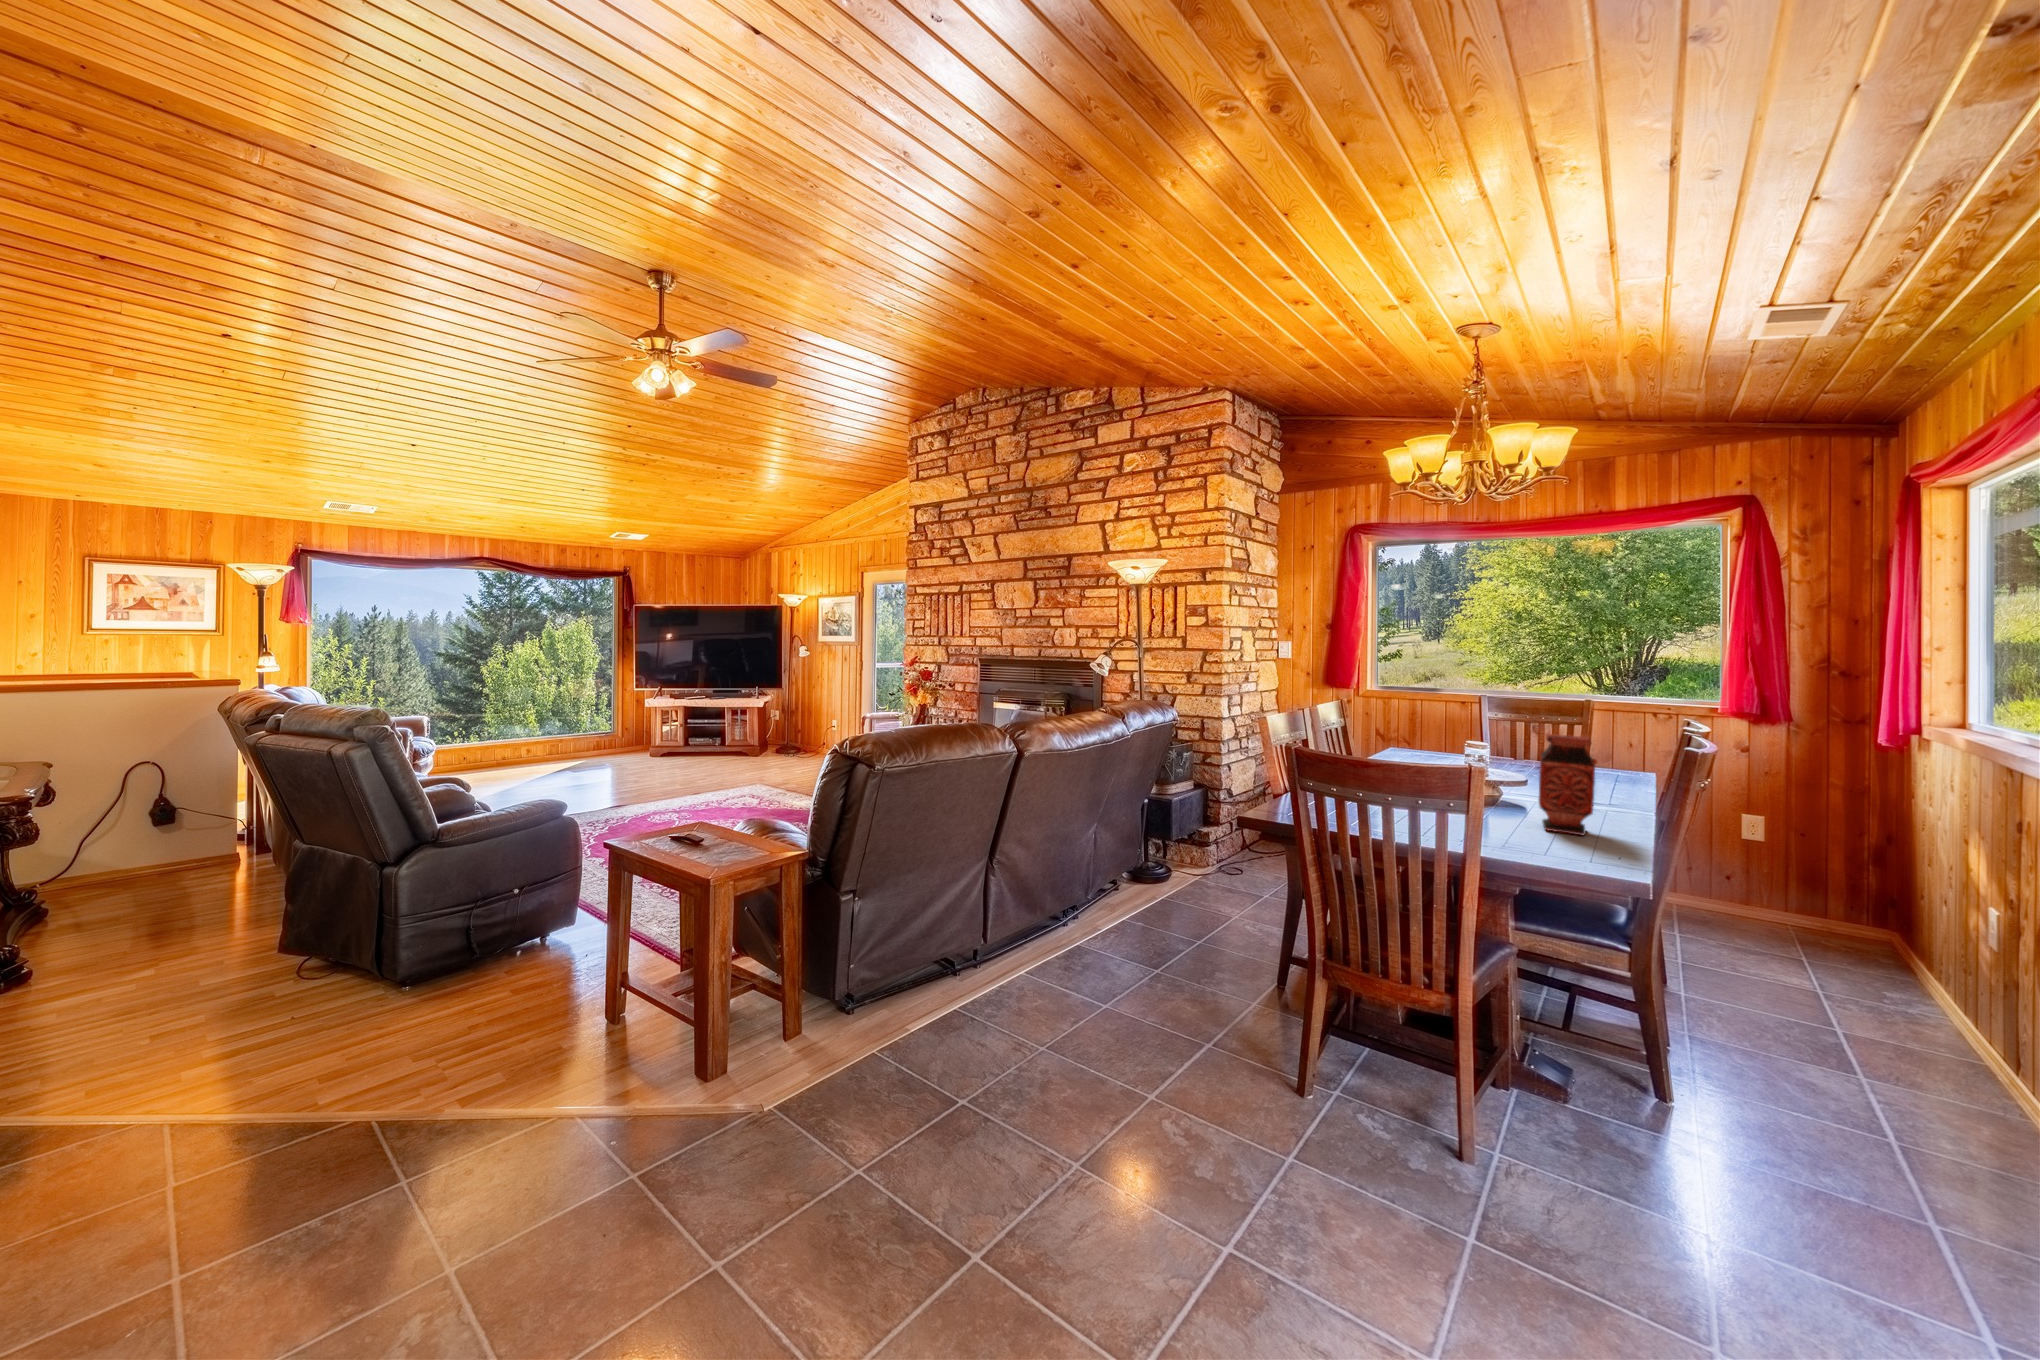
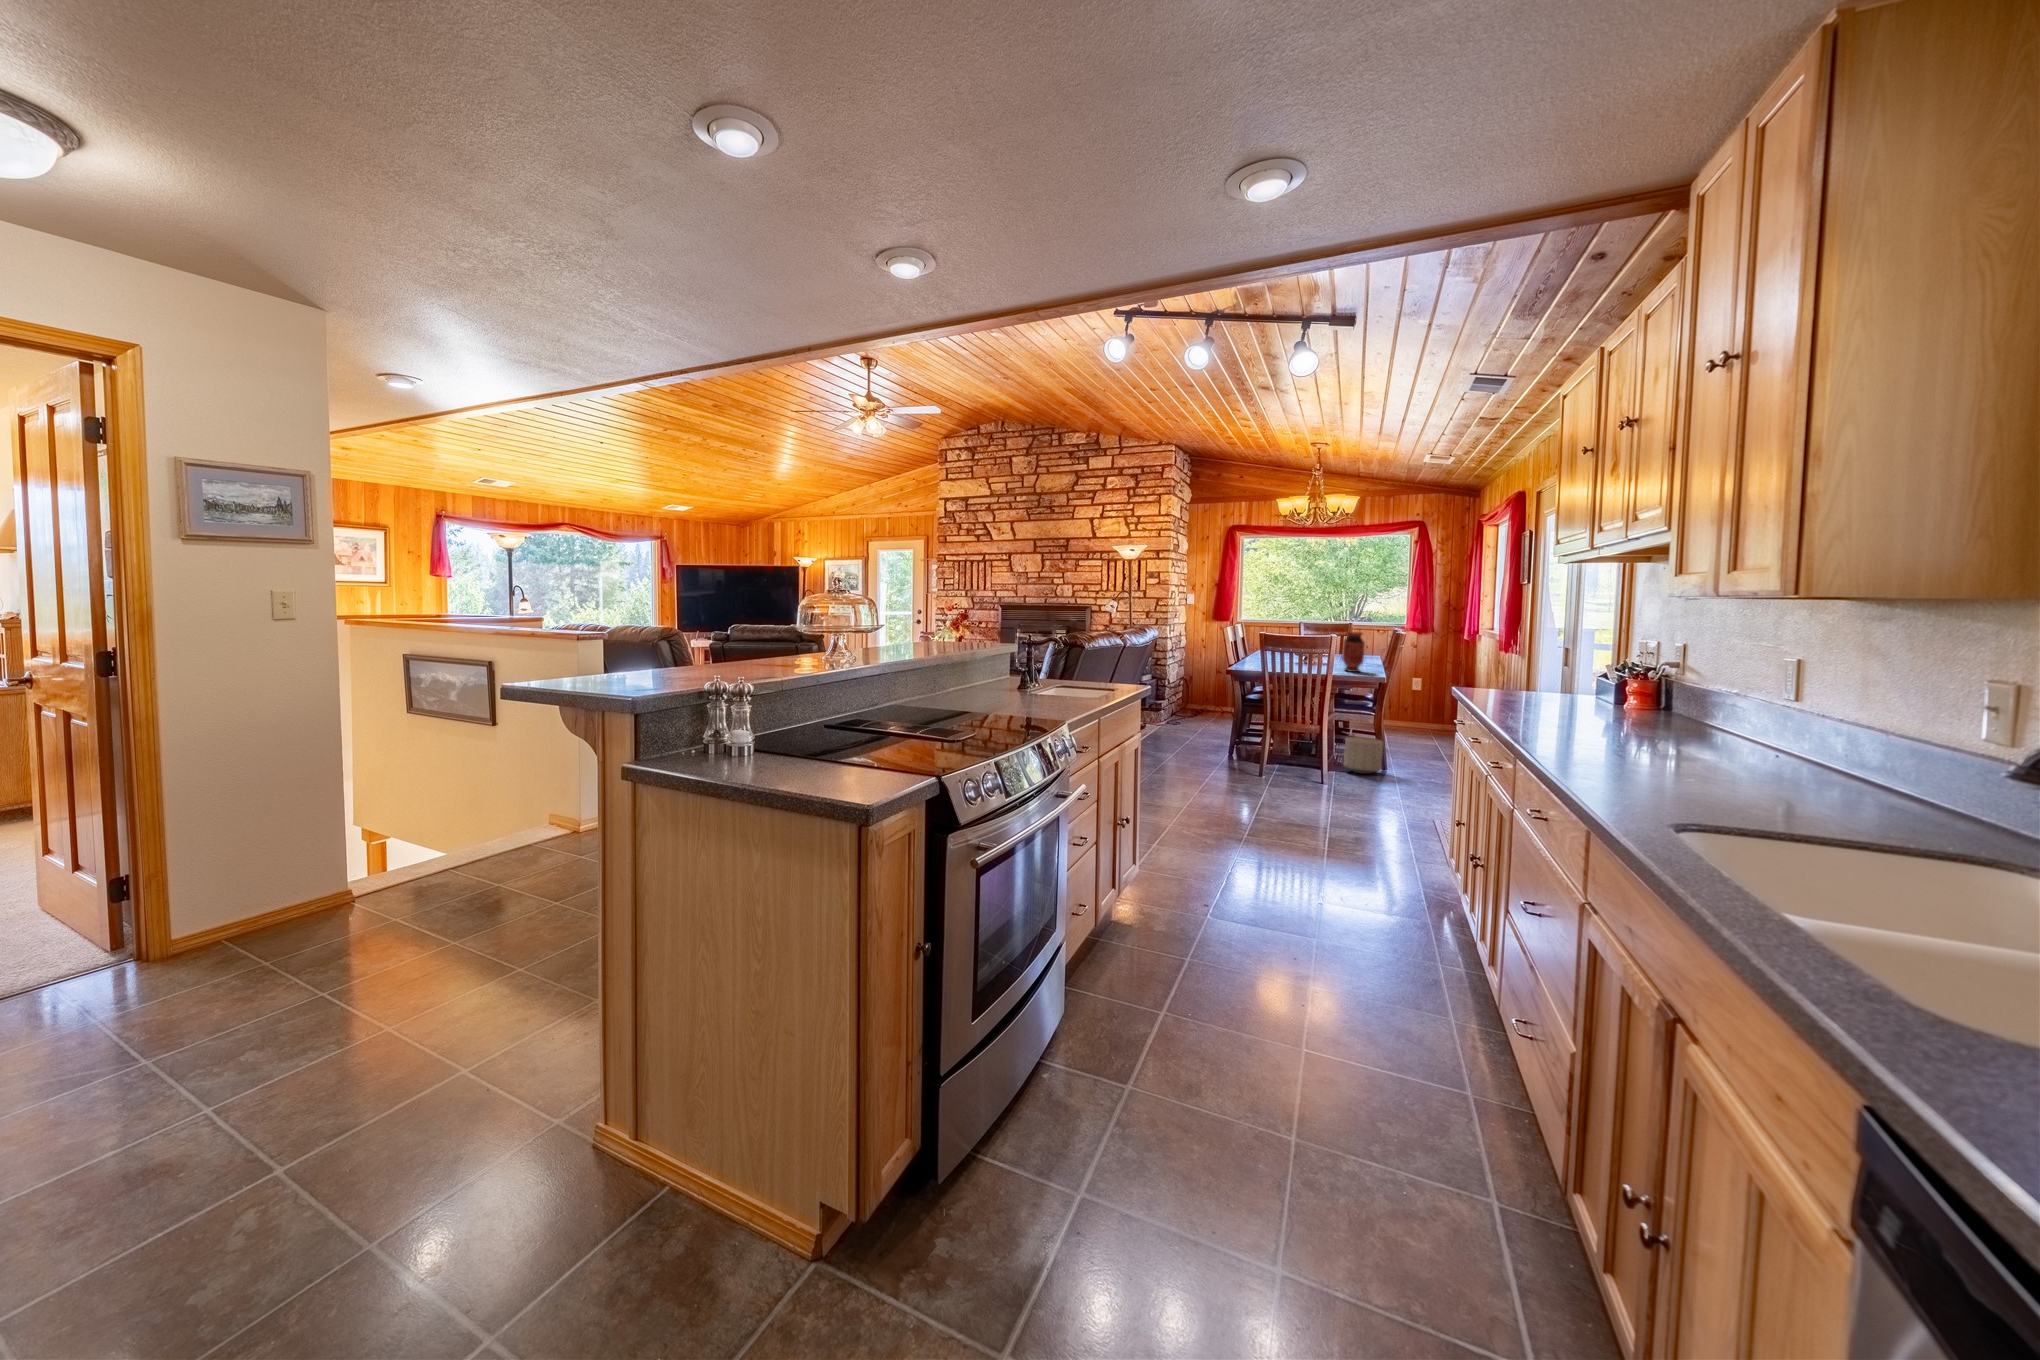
planter: none [1536,1005,1652,1124] -> present [1344,737,1383,774]

